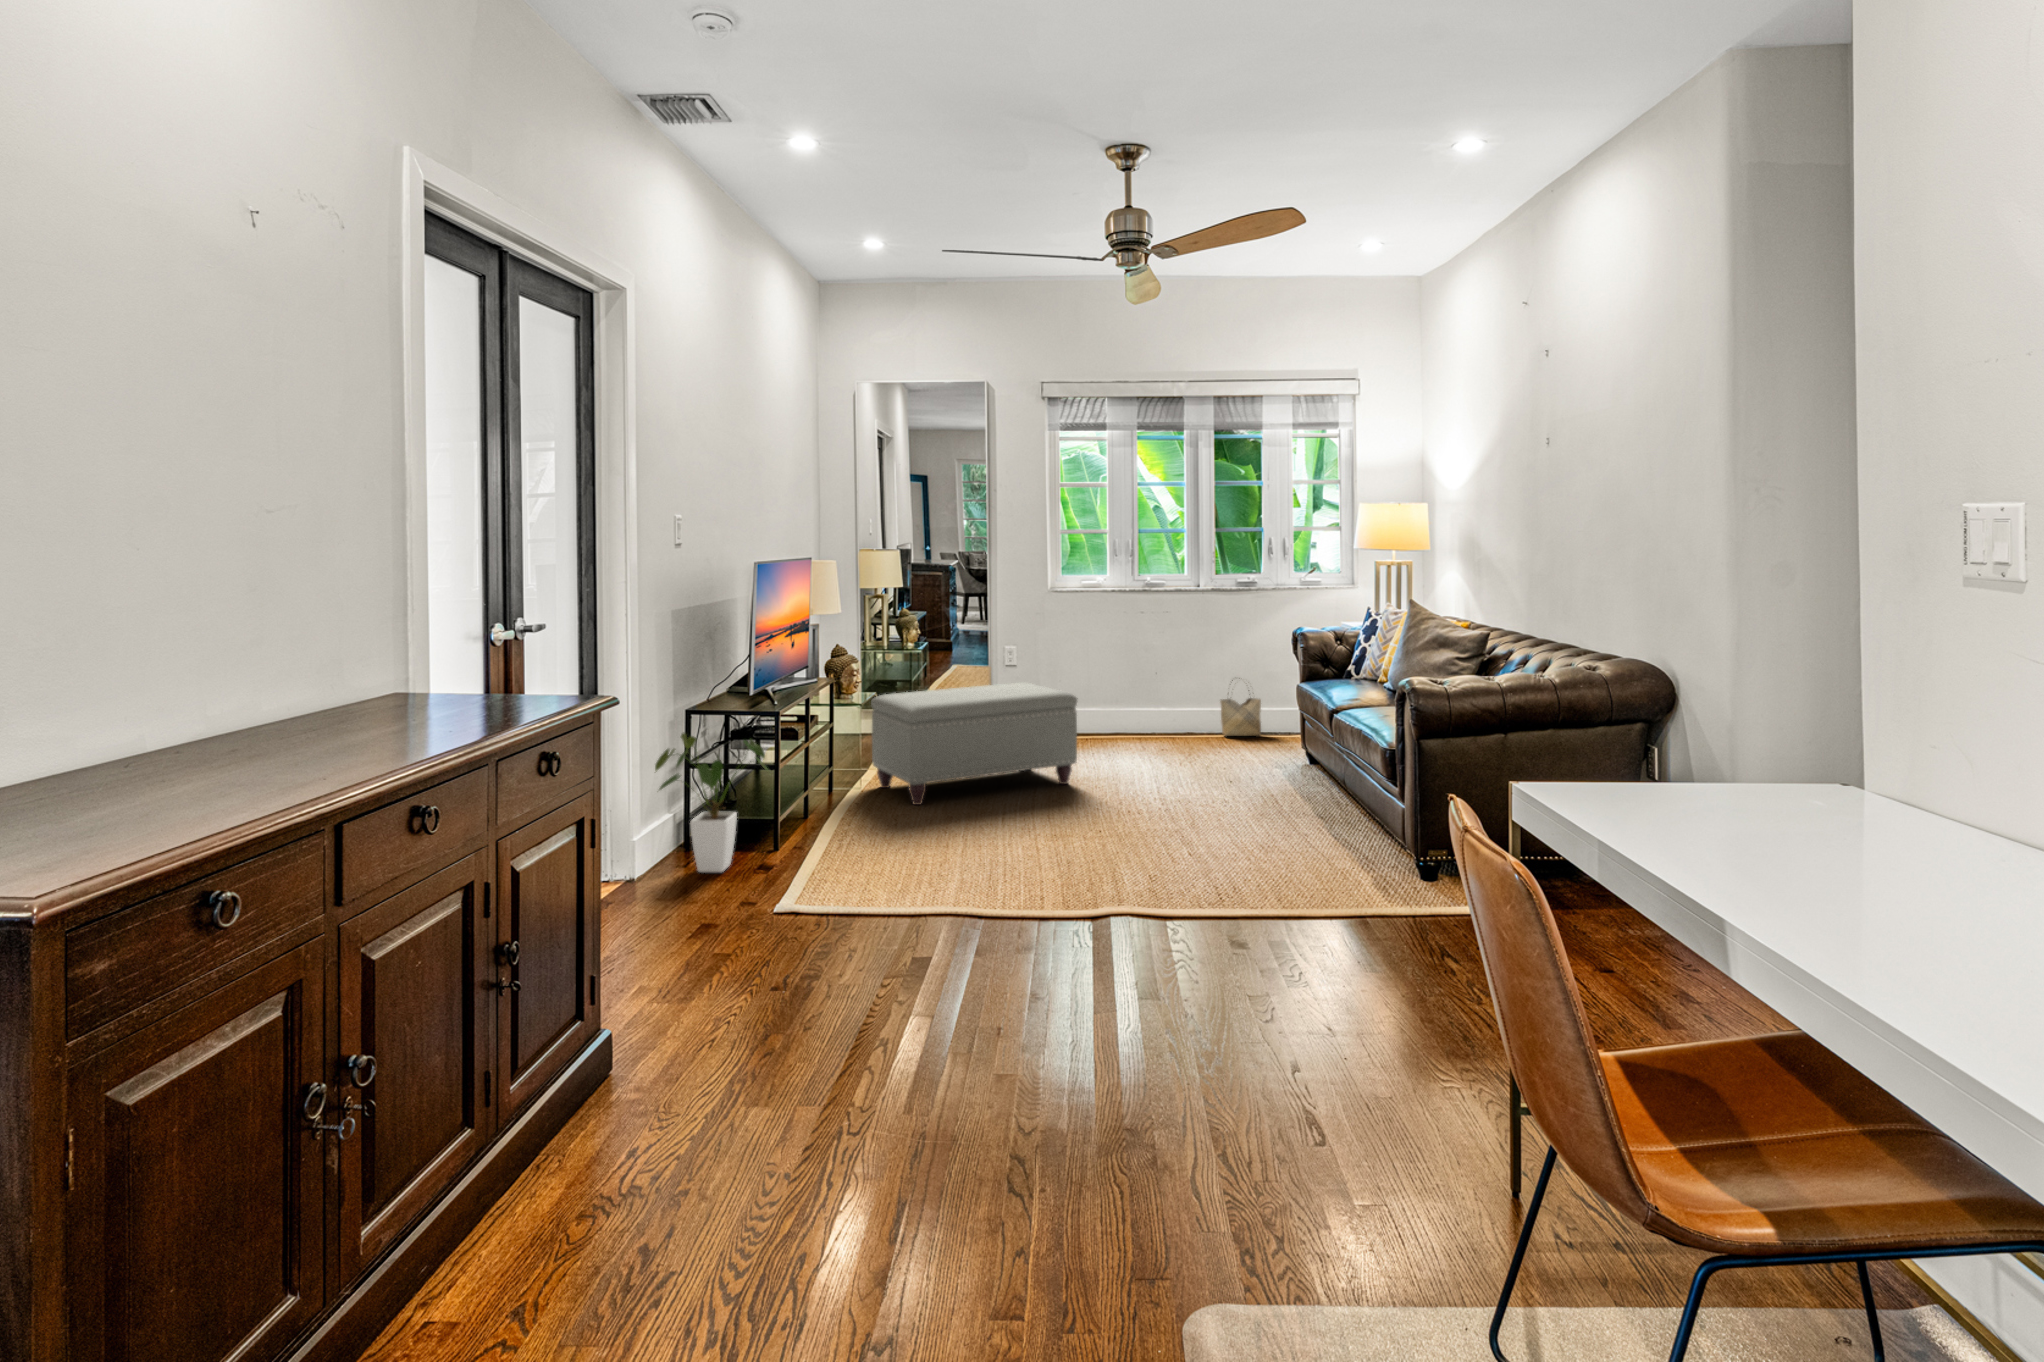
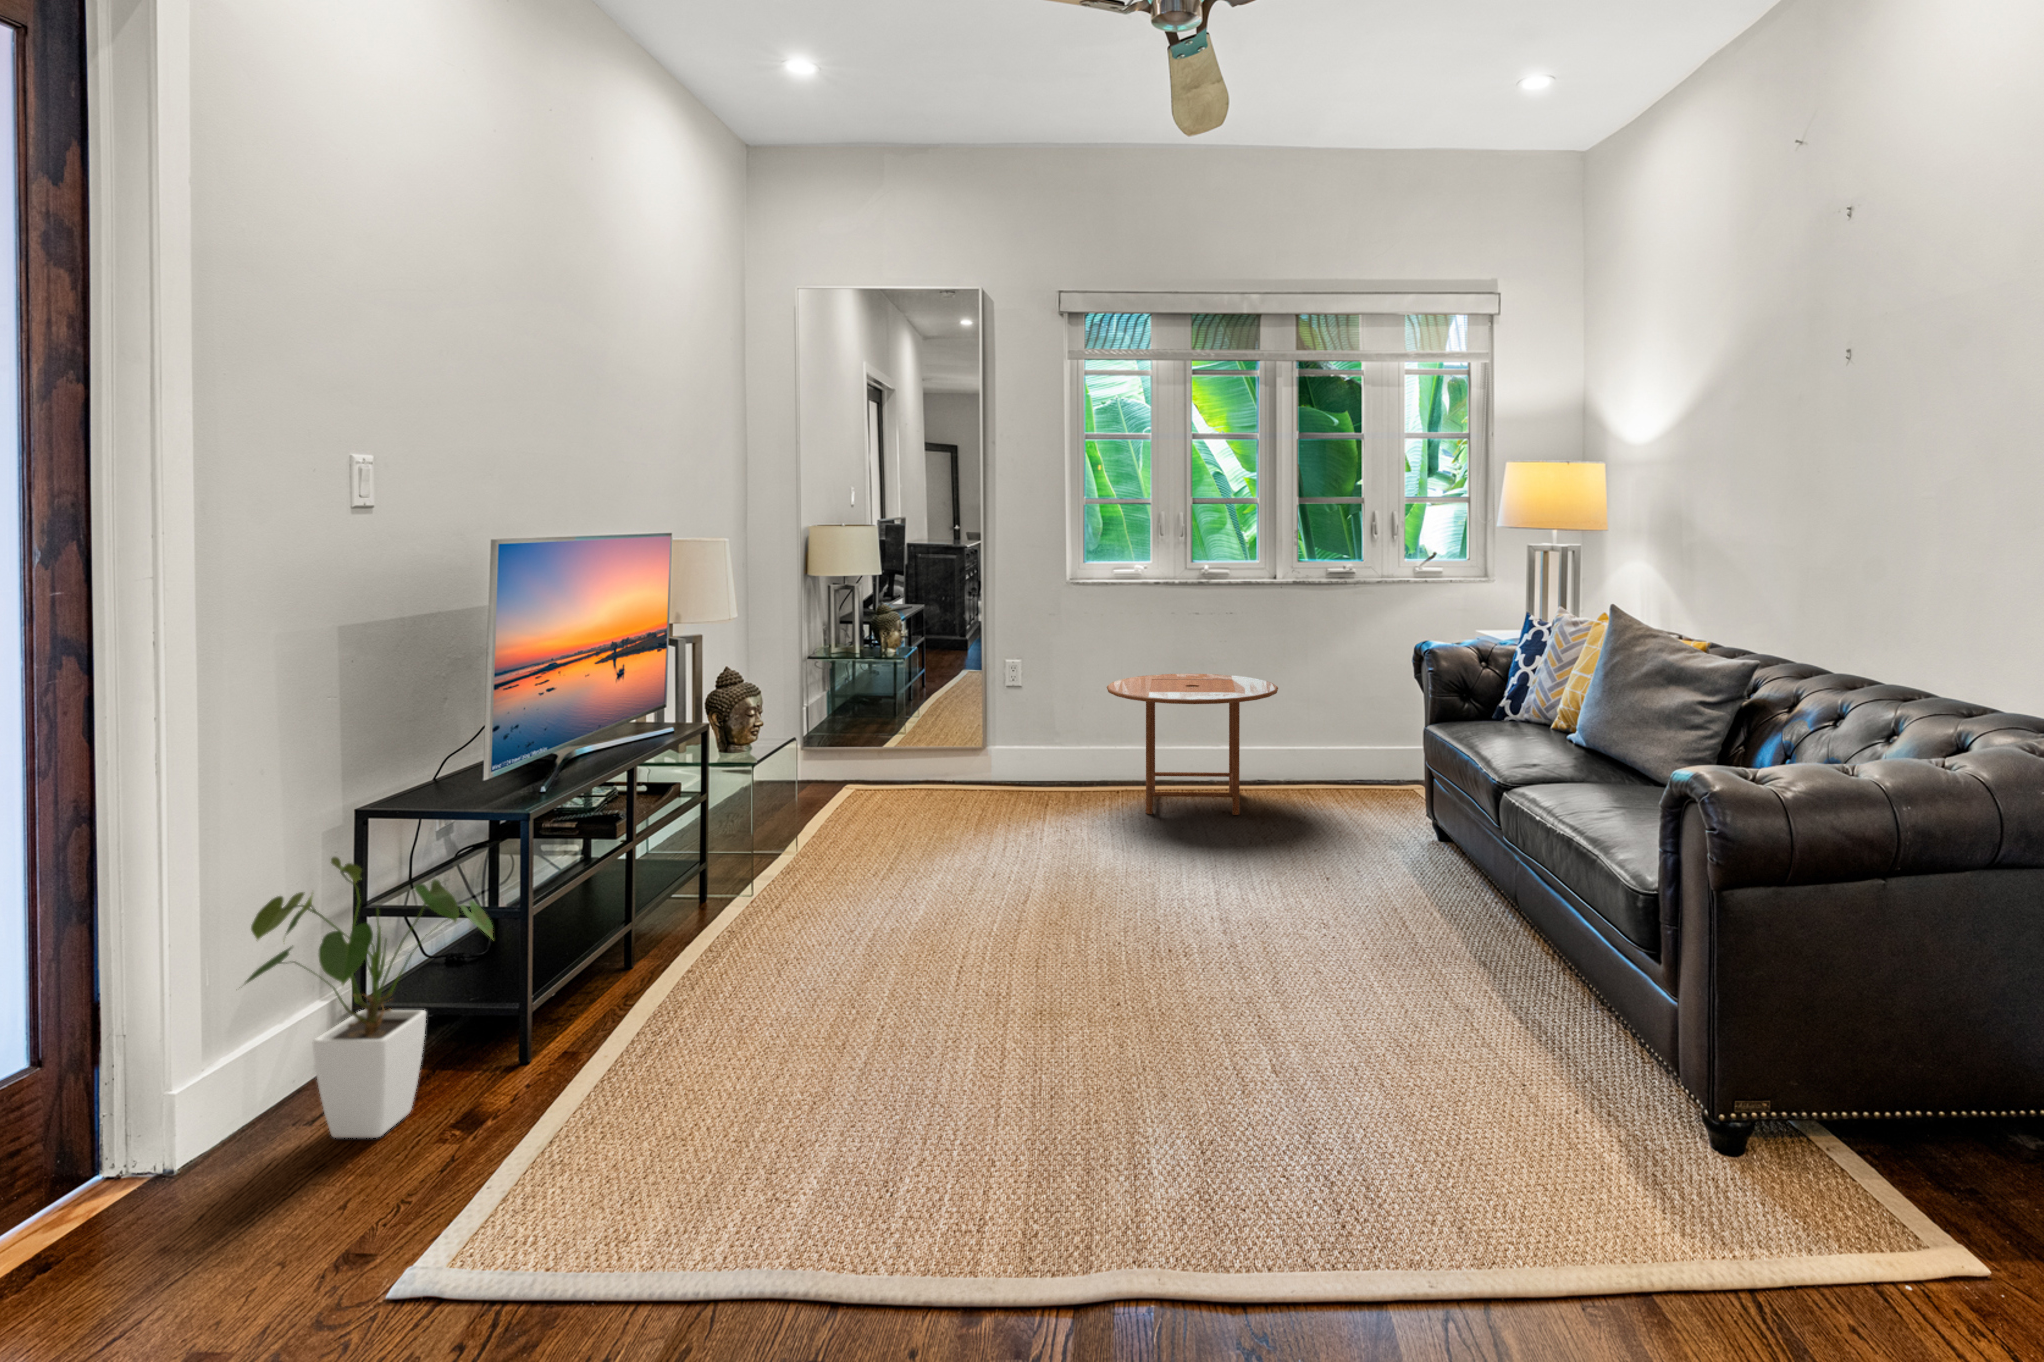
side table: none [1078,655,1200,750] -> present [1107,674,1278,815]
woven basket: present [1220,680,1261,736] -> none [1304,705,1362,788]
ottoman: present [871,683,1078,805] -> none [772,724,1096,936]

